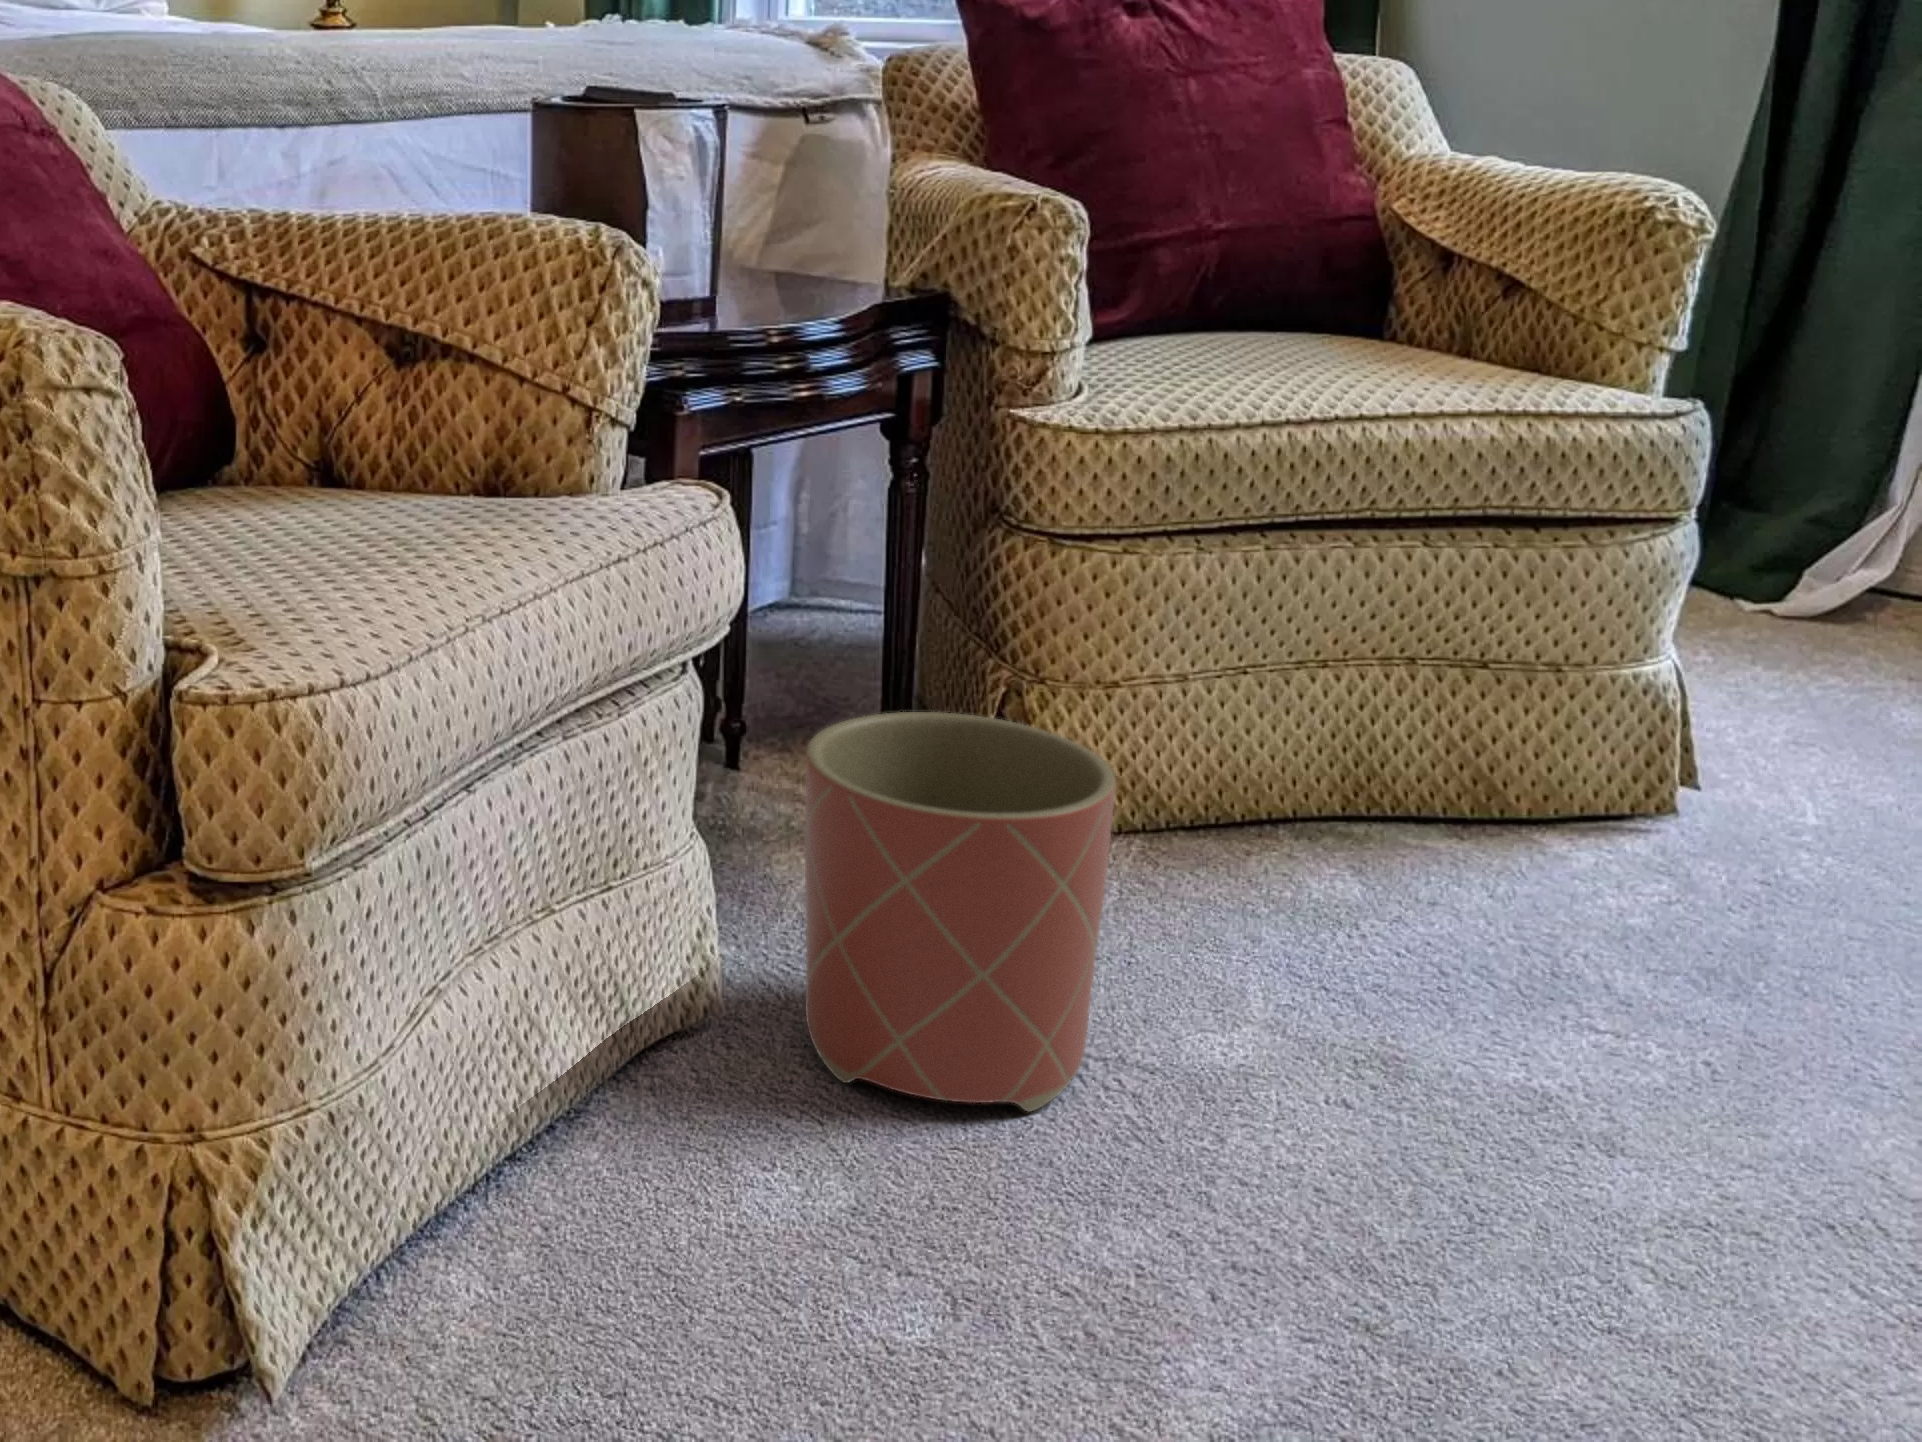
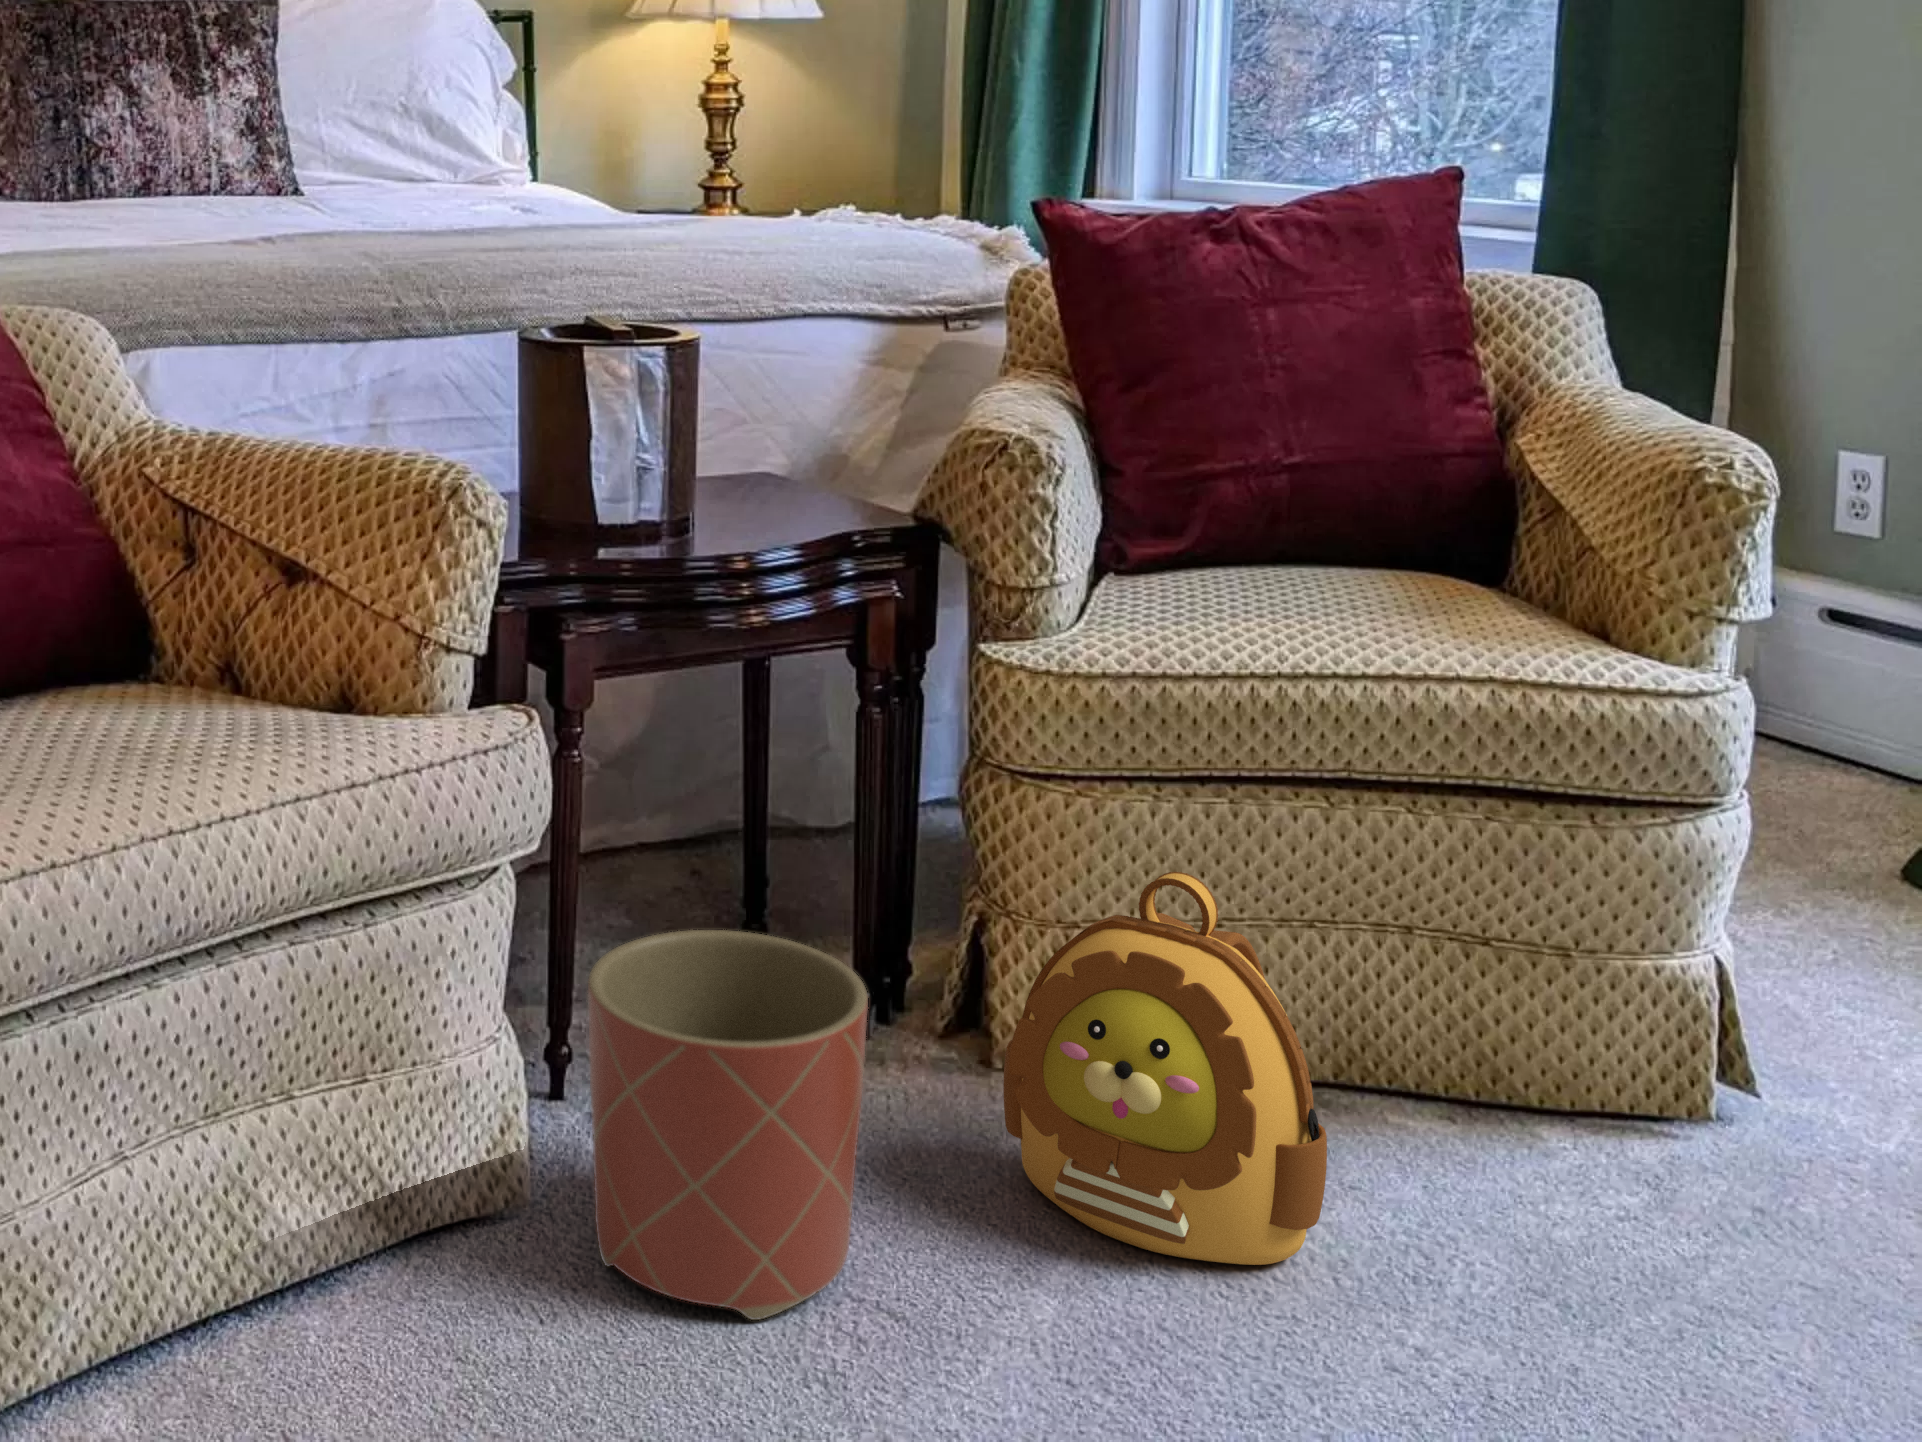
backpack: none [1133,608,1487,991] -> present [1003,872,1327,1265]

